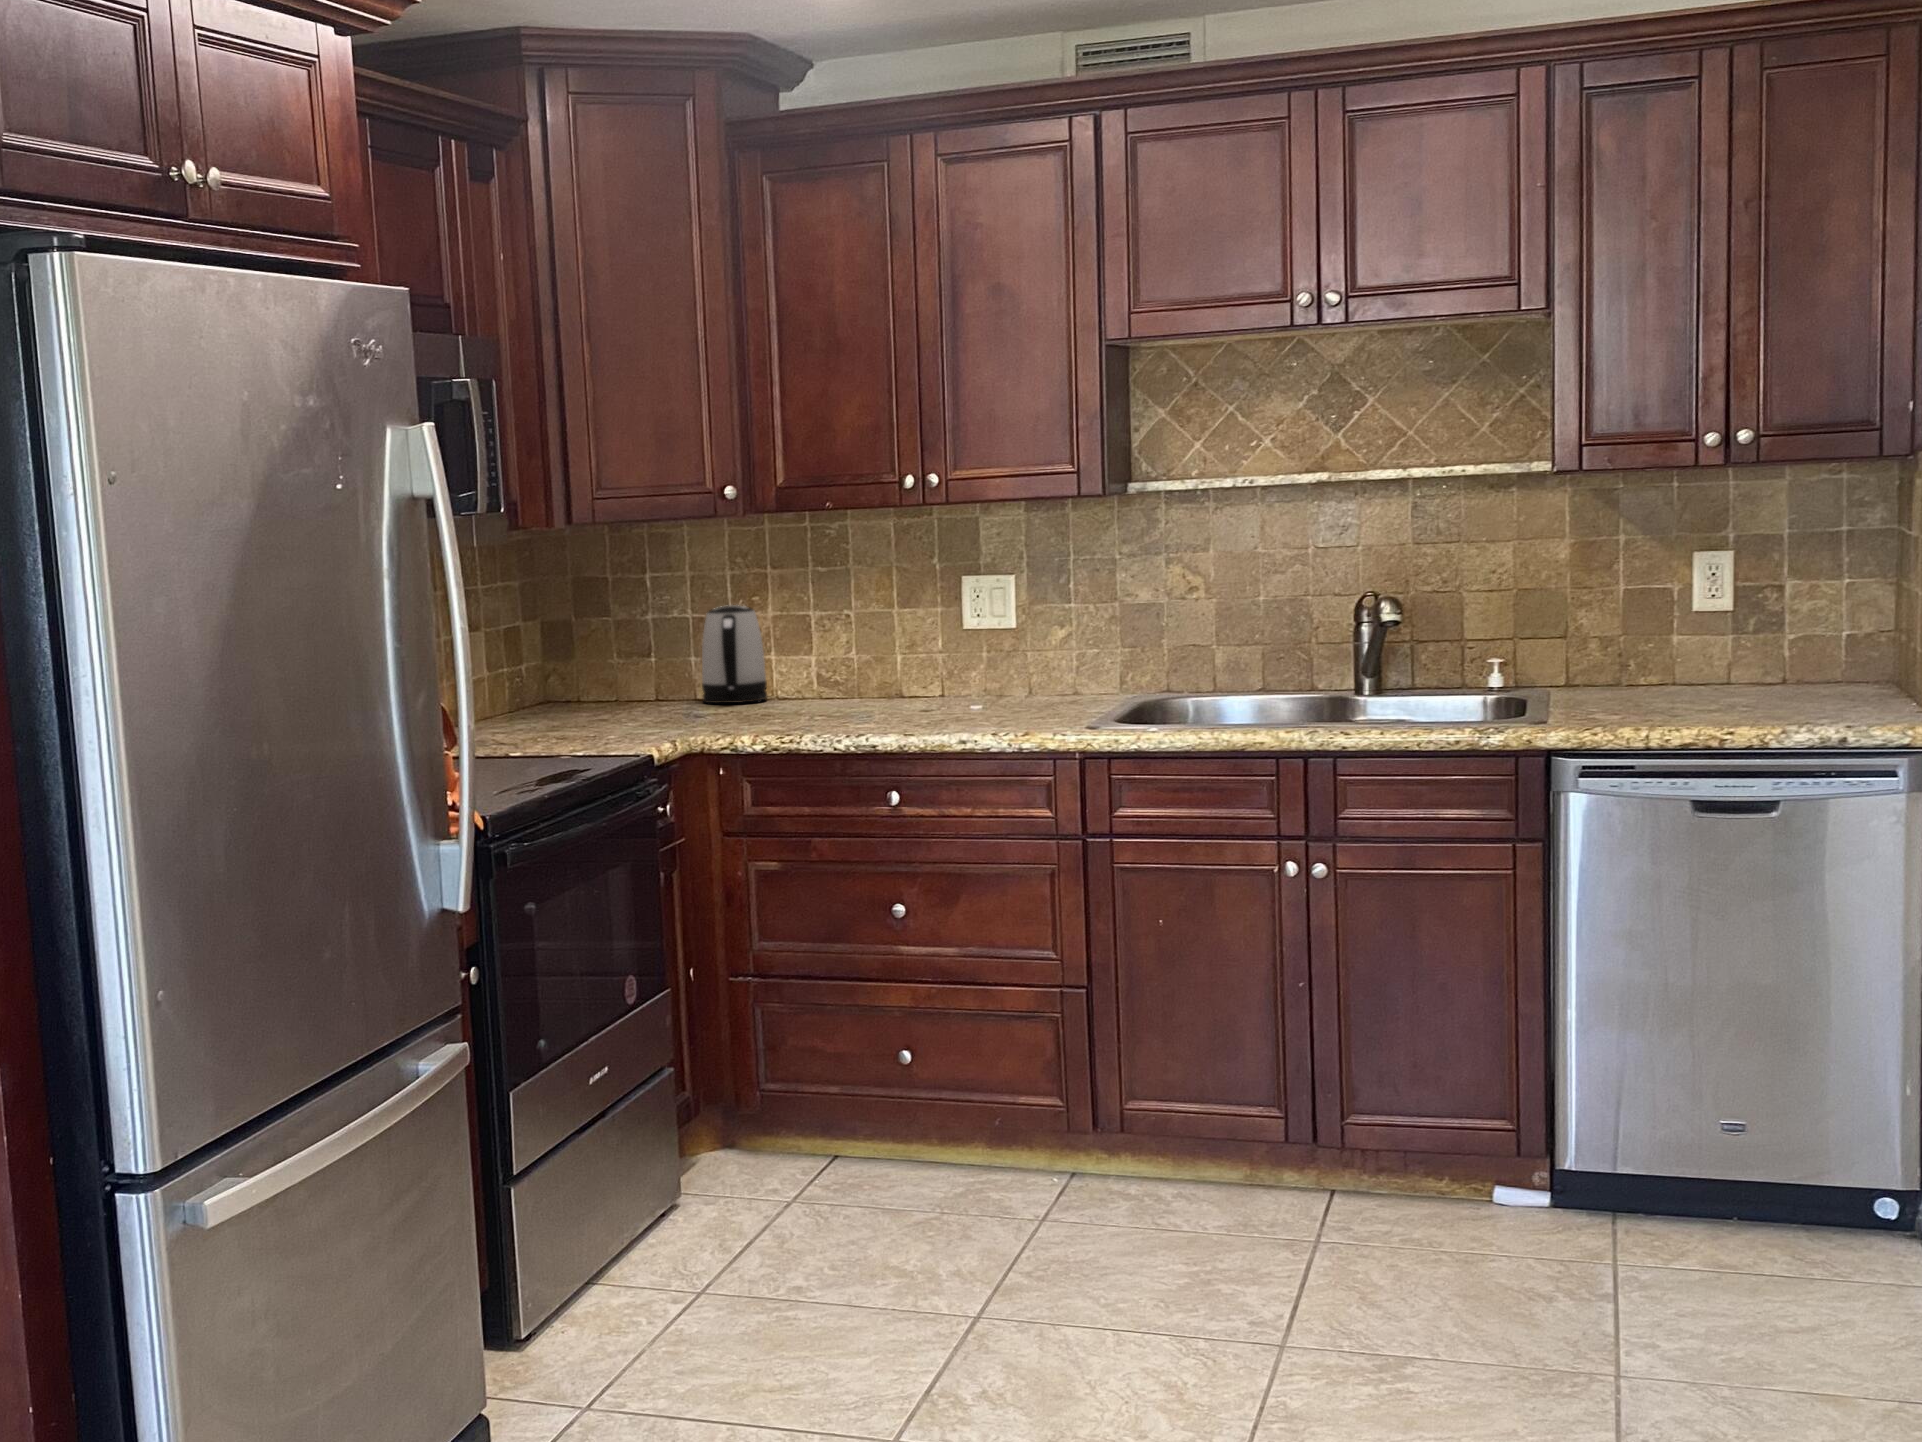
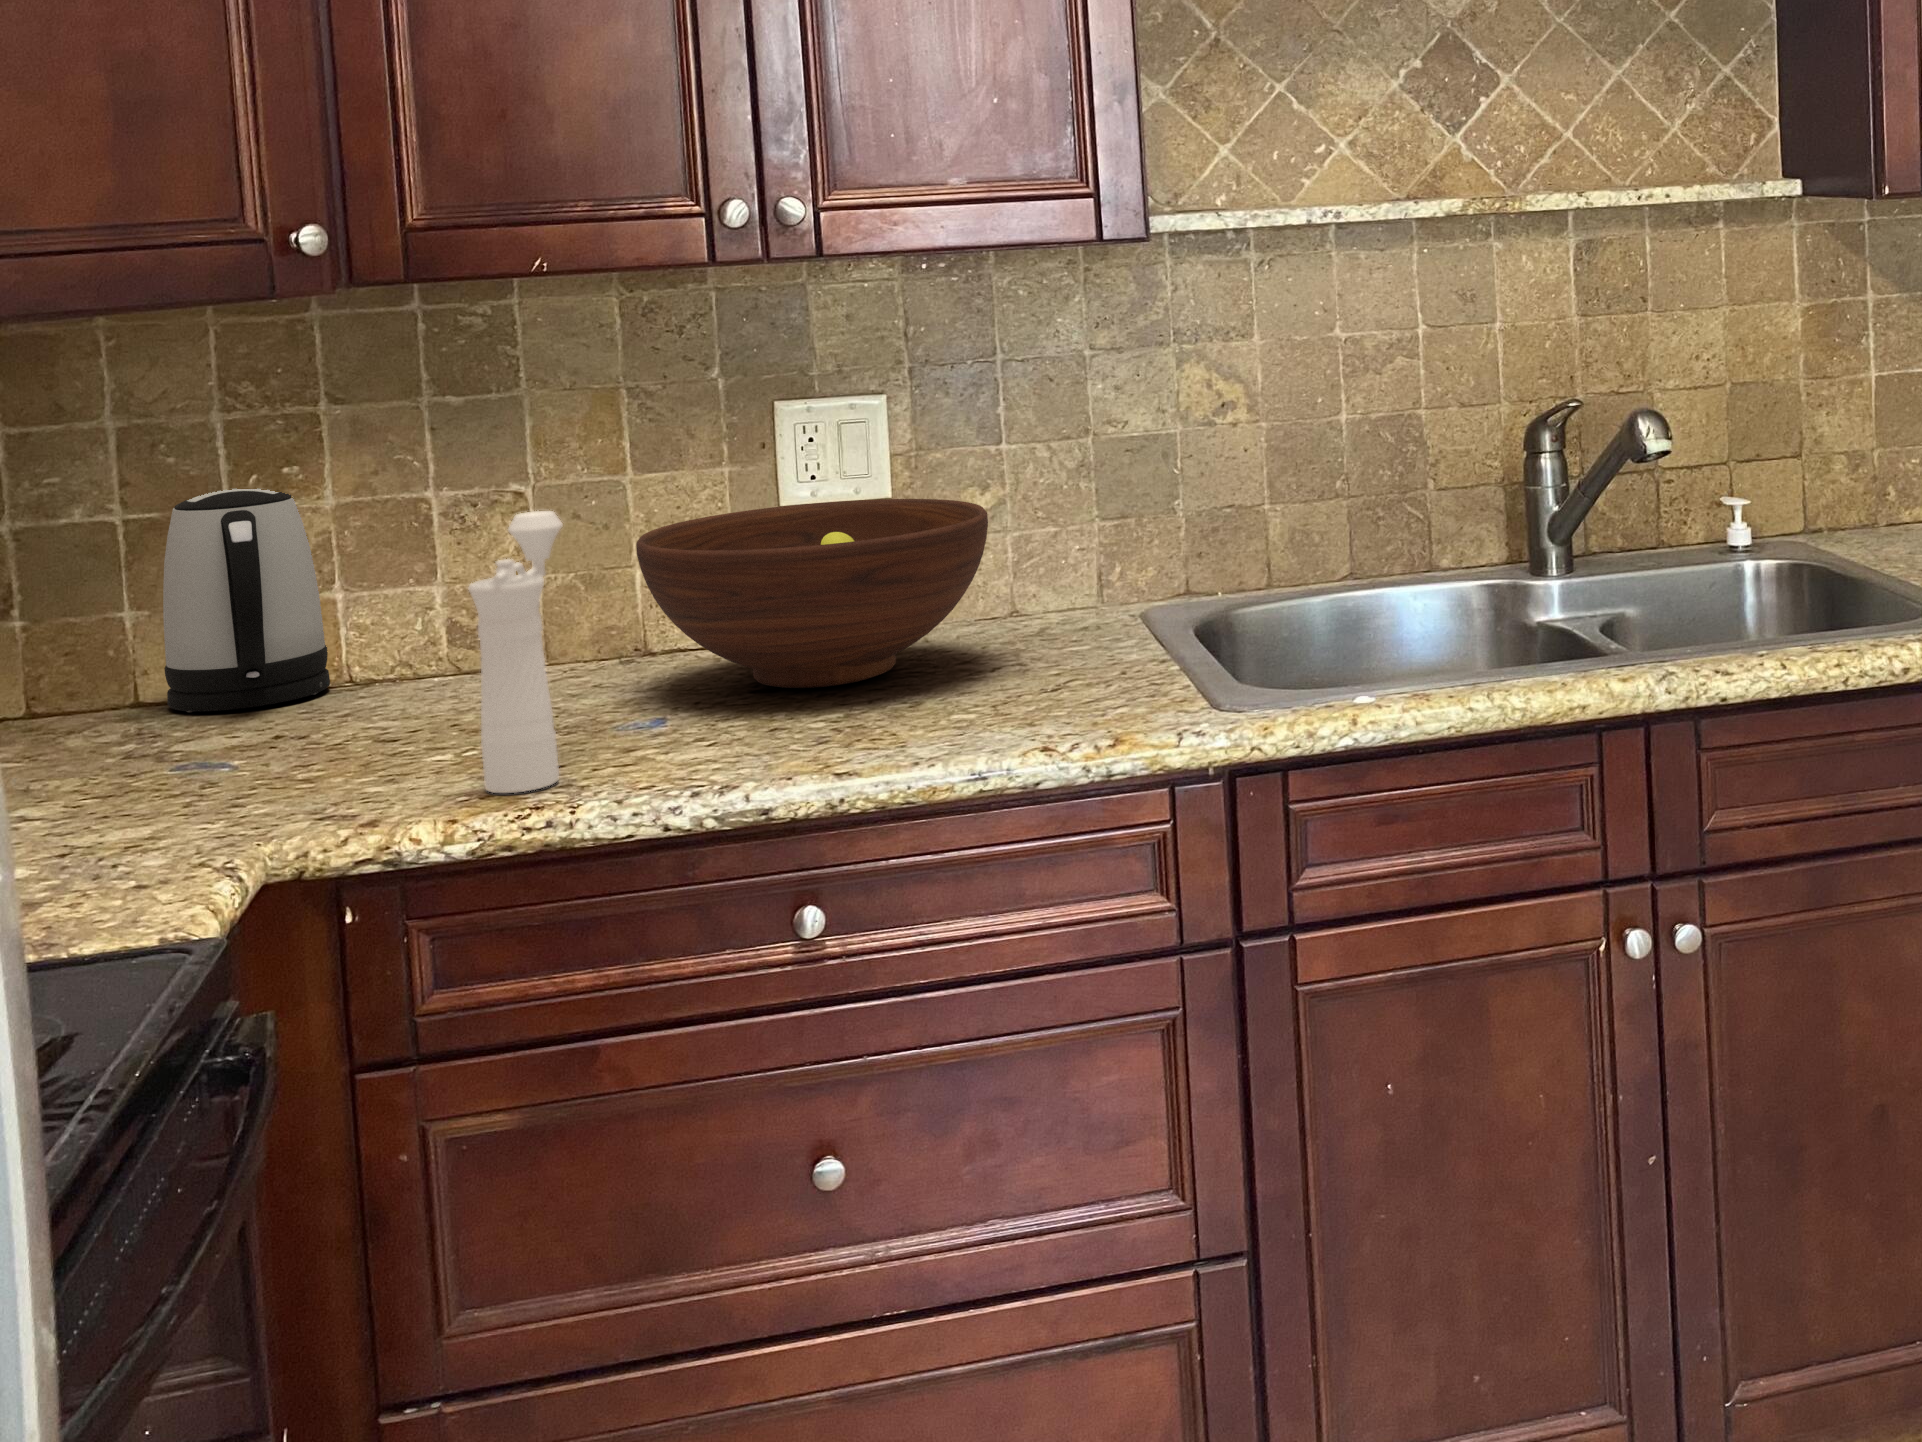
pepper mill: none [776,616,825,731] -> present [468,511,563,793]
fruit bowl: none [875,627,1040,712] -> present [636,499,988,688]

